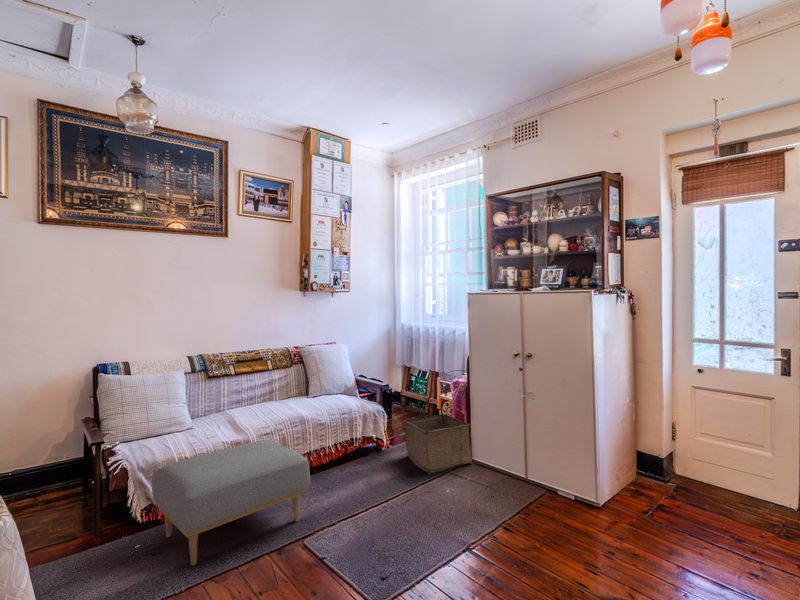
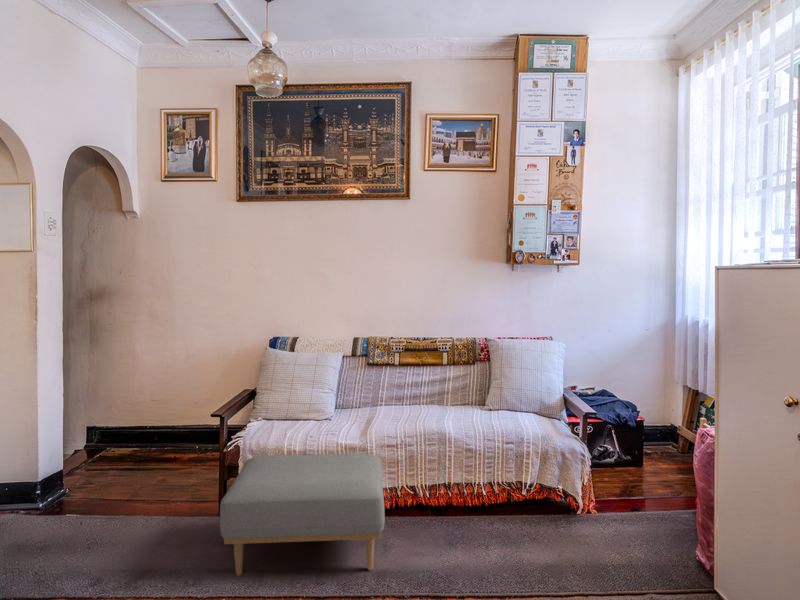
storage bin: present [404,414,472,472] -> none [596,475,705,588]

